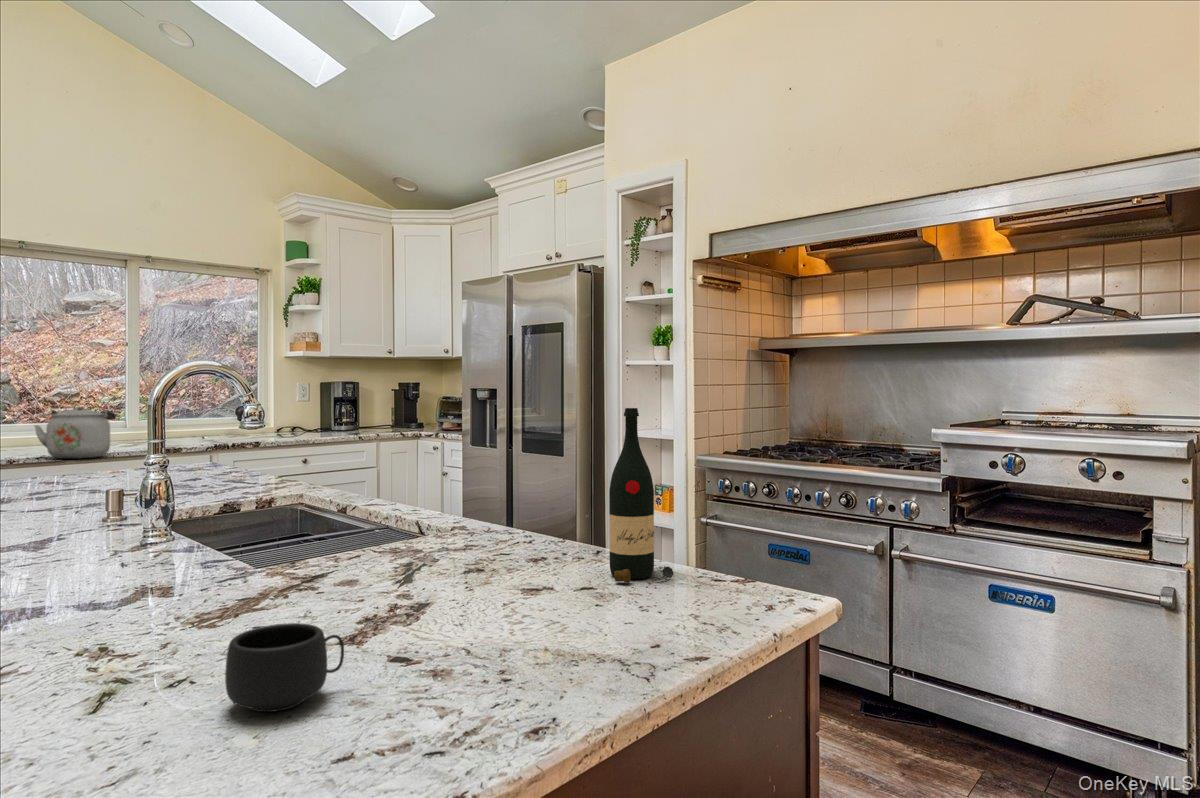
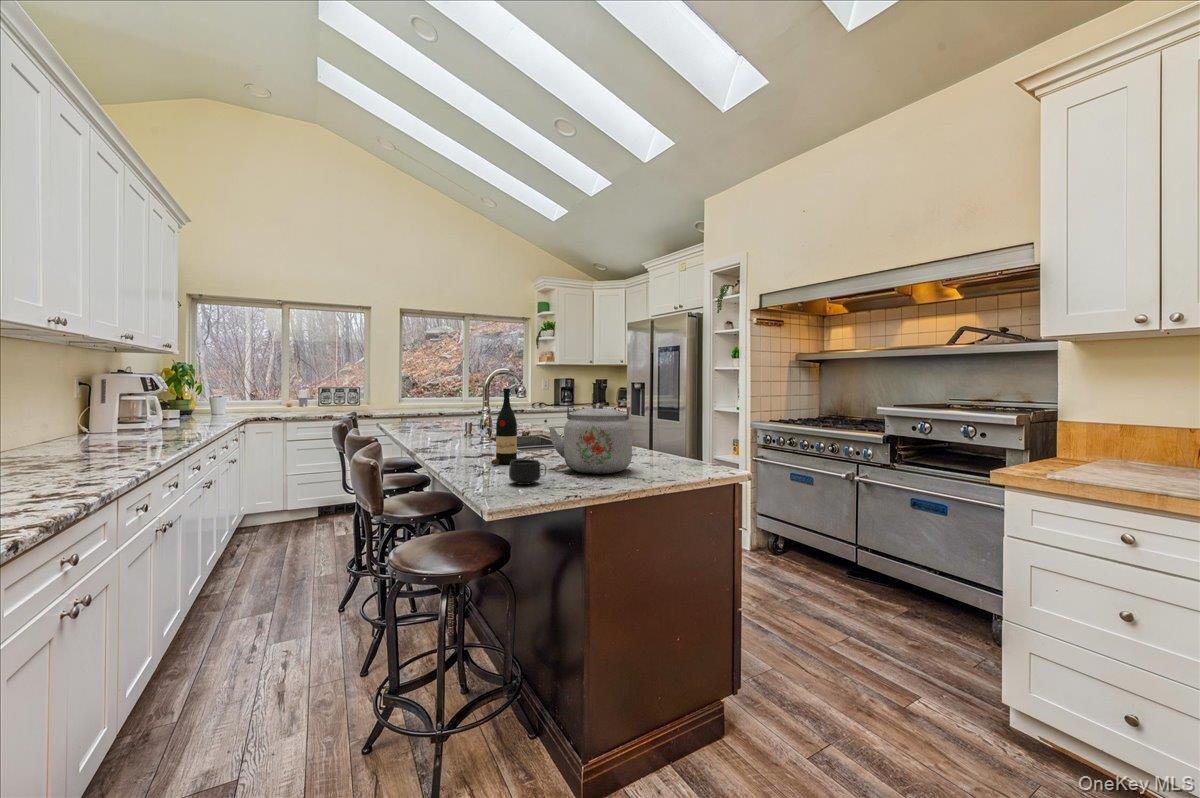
kettle: present [34,406,116,459] -> present [548,403,632,474]
wine bottle: present [609,408,674,582] -> present [491,388,517,465]

